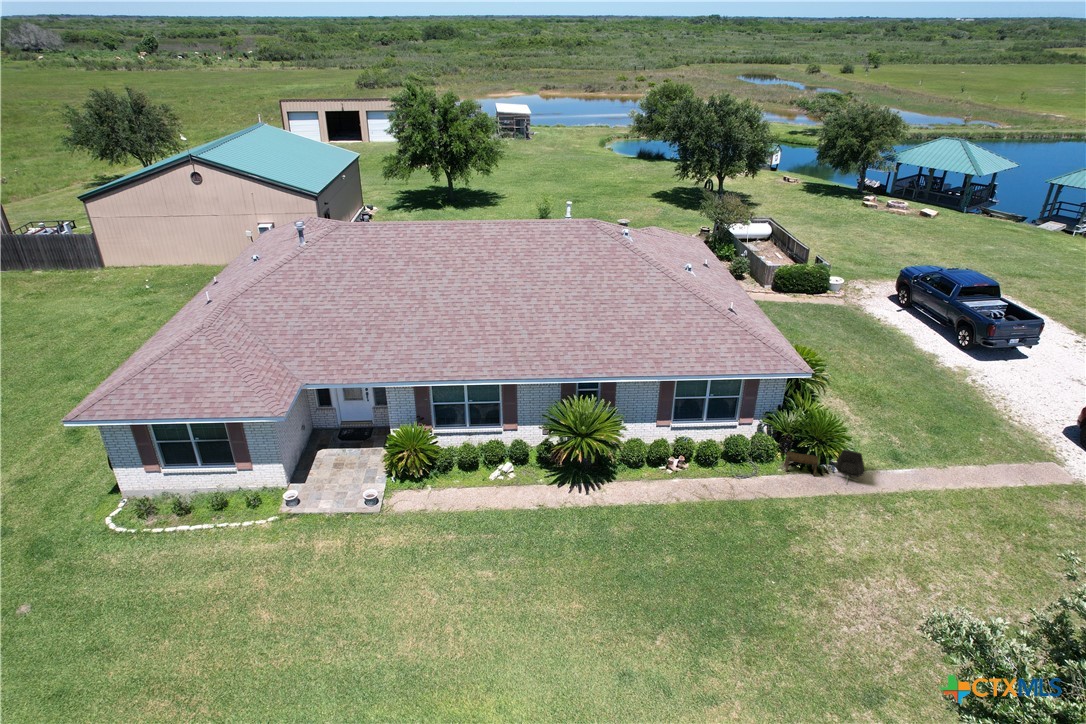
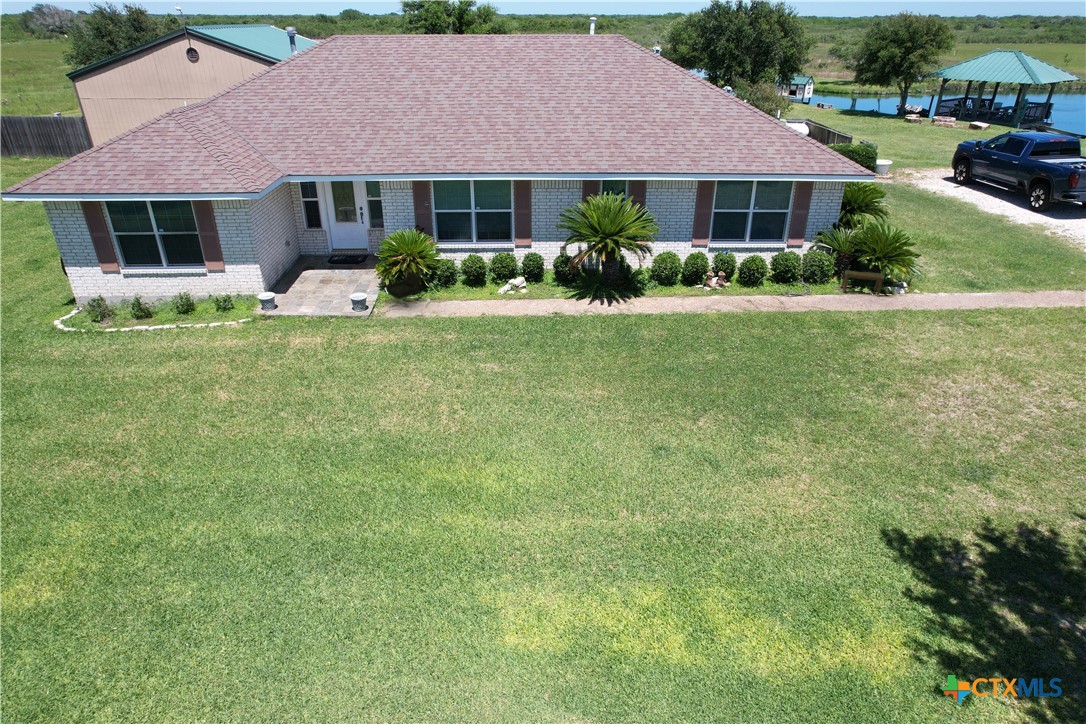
lounge chair: present [835,450,864,484] -> present [385,272,421,307]

